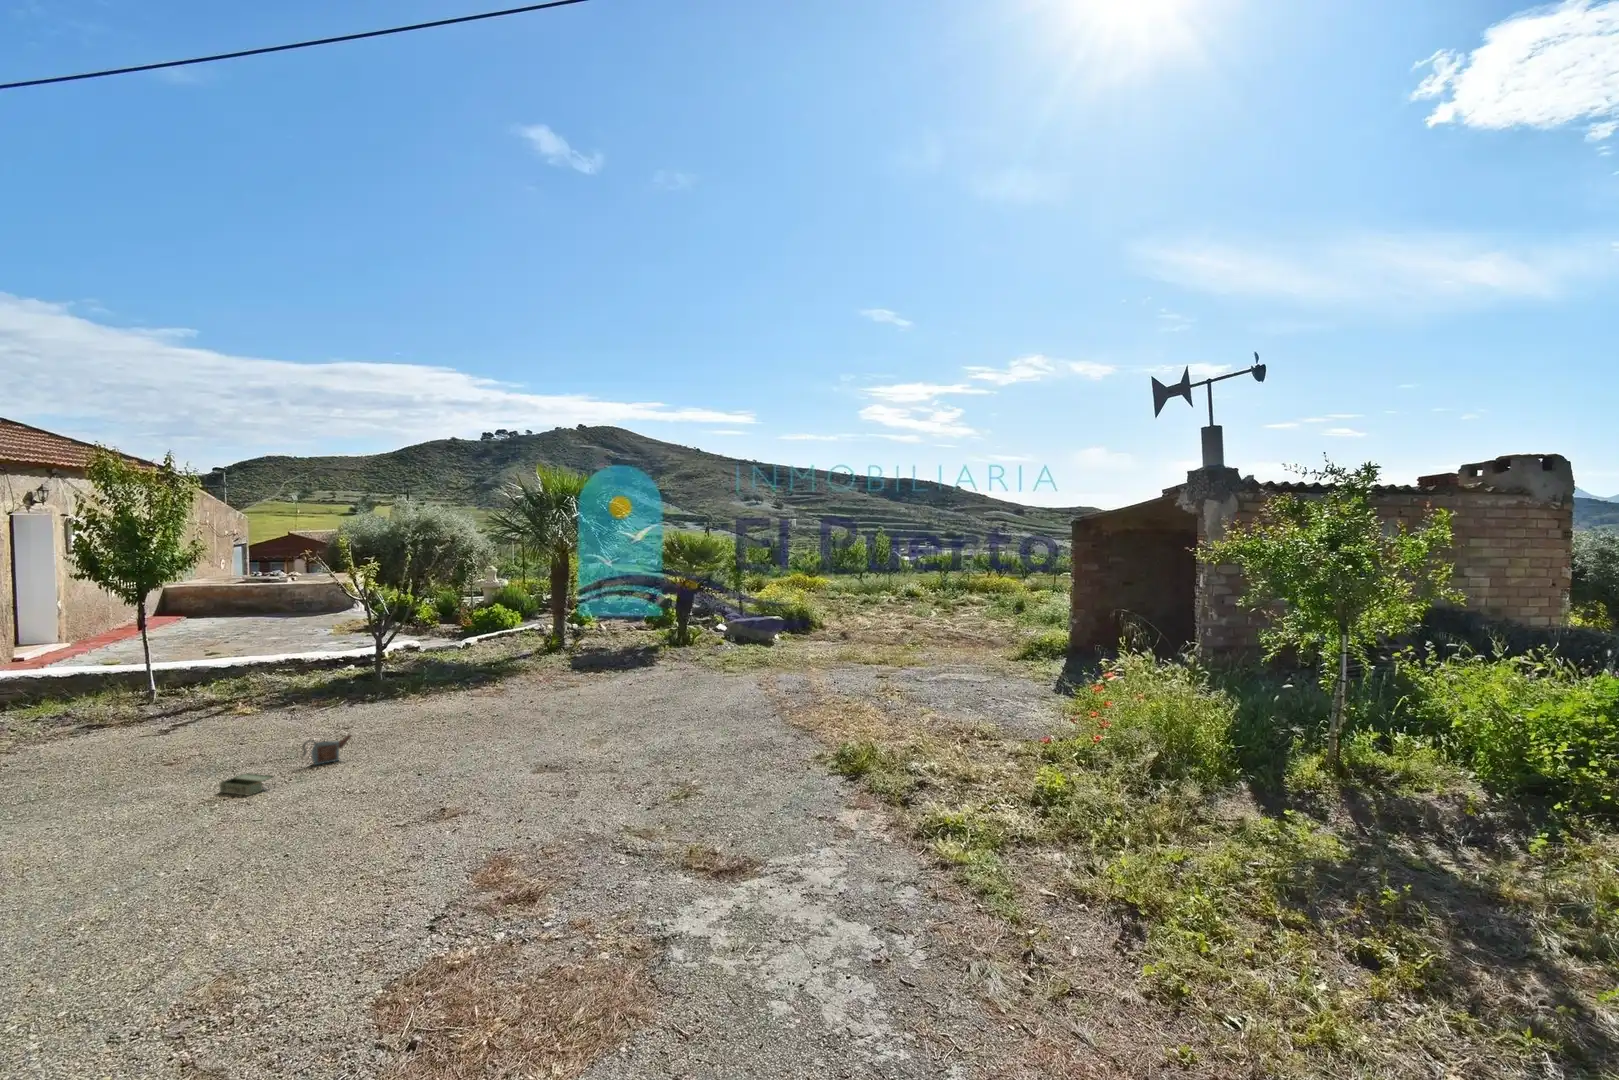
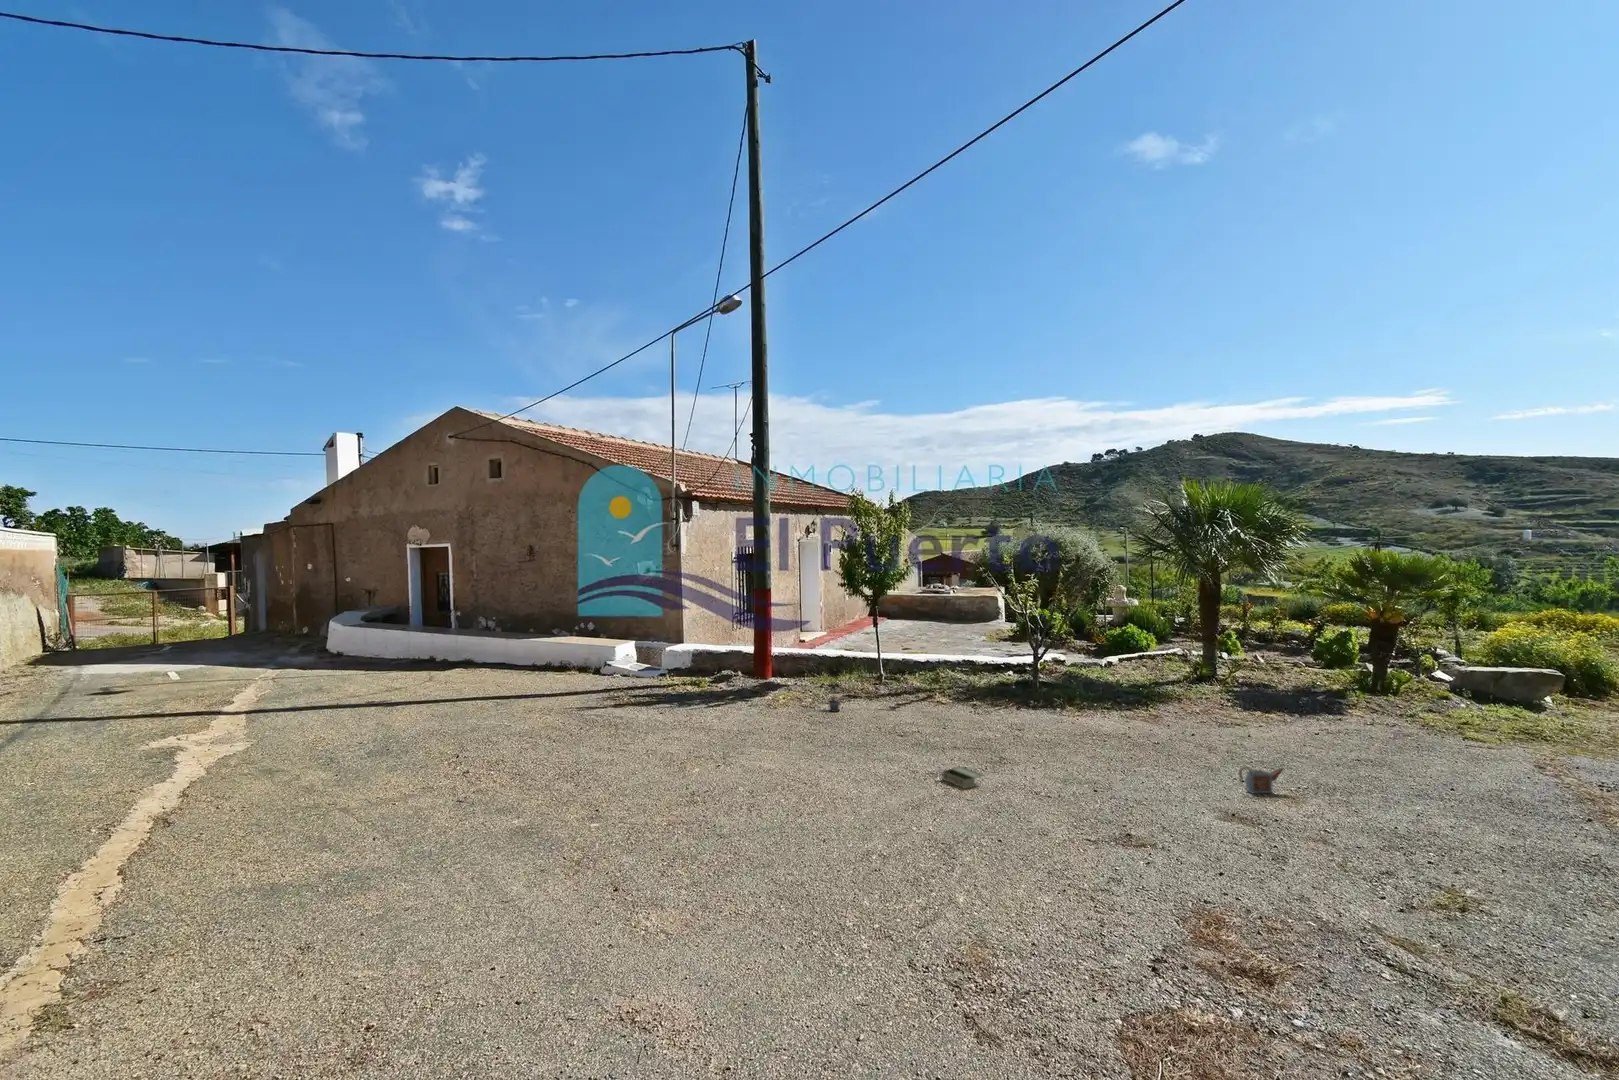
potted plant: present [569,625,585,669] -> present [827,661,845,712]
watering can: present [302,735,352,765] -> present [1239,767,1283,793]

